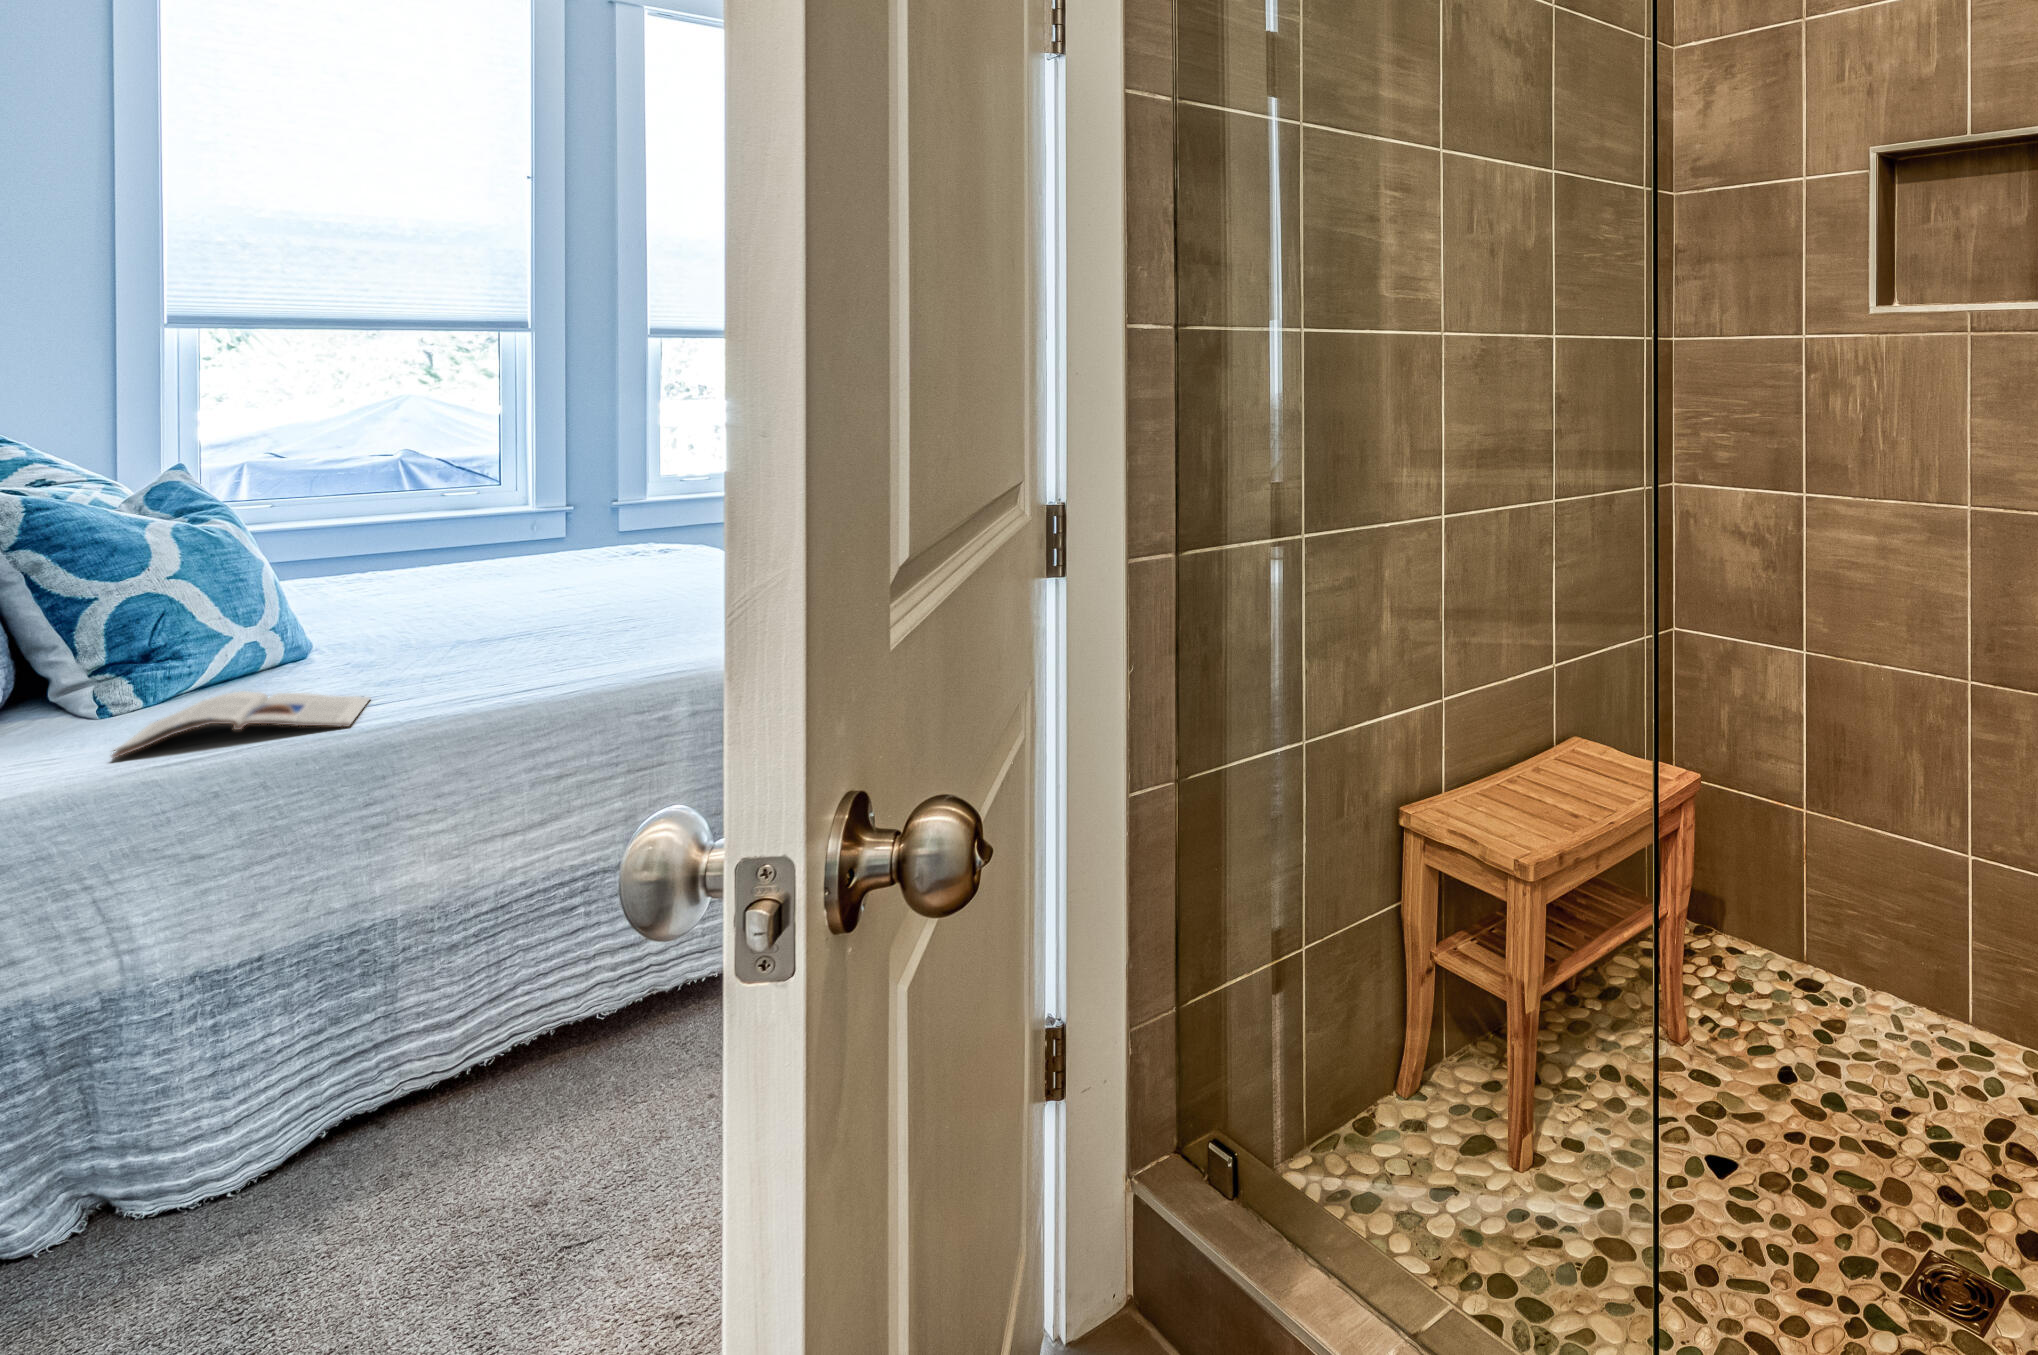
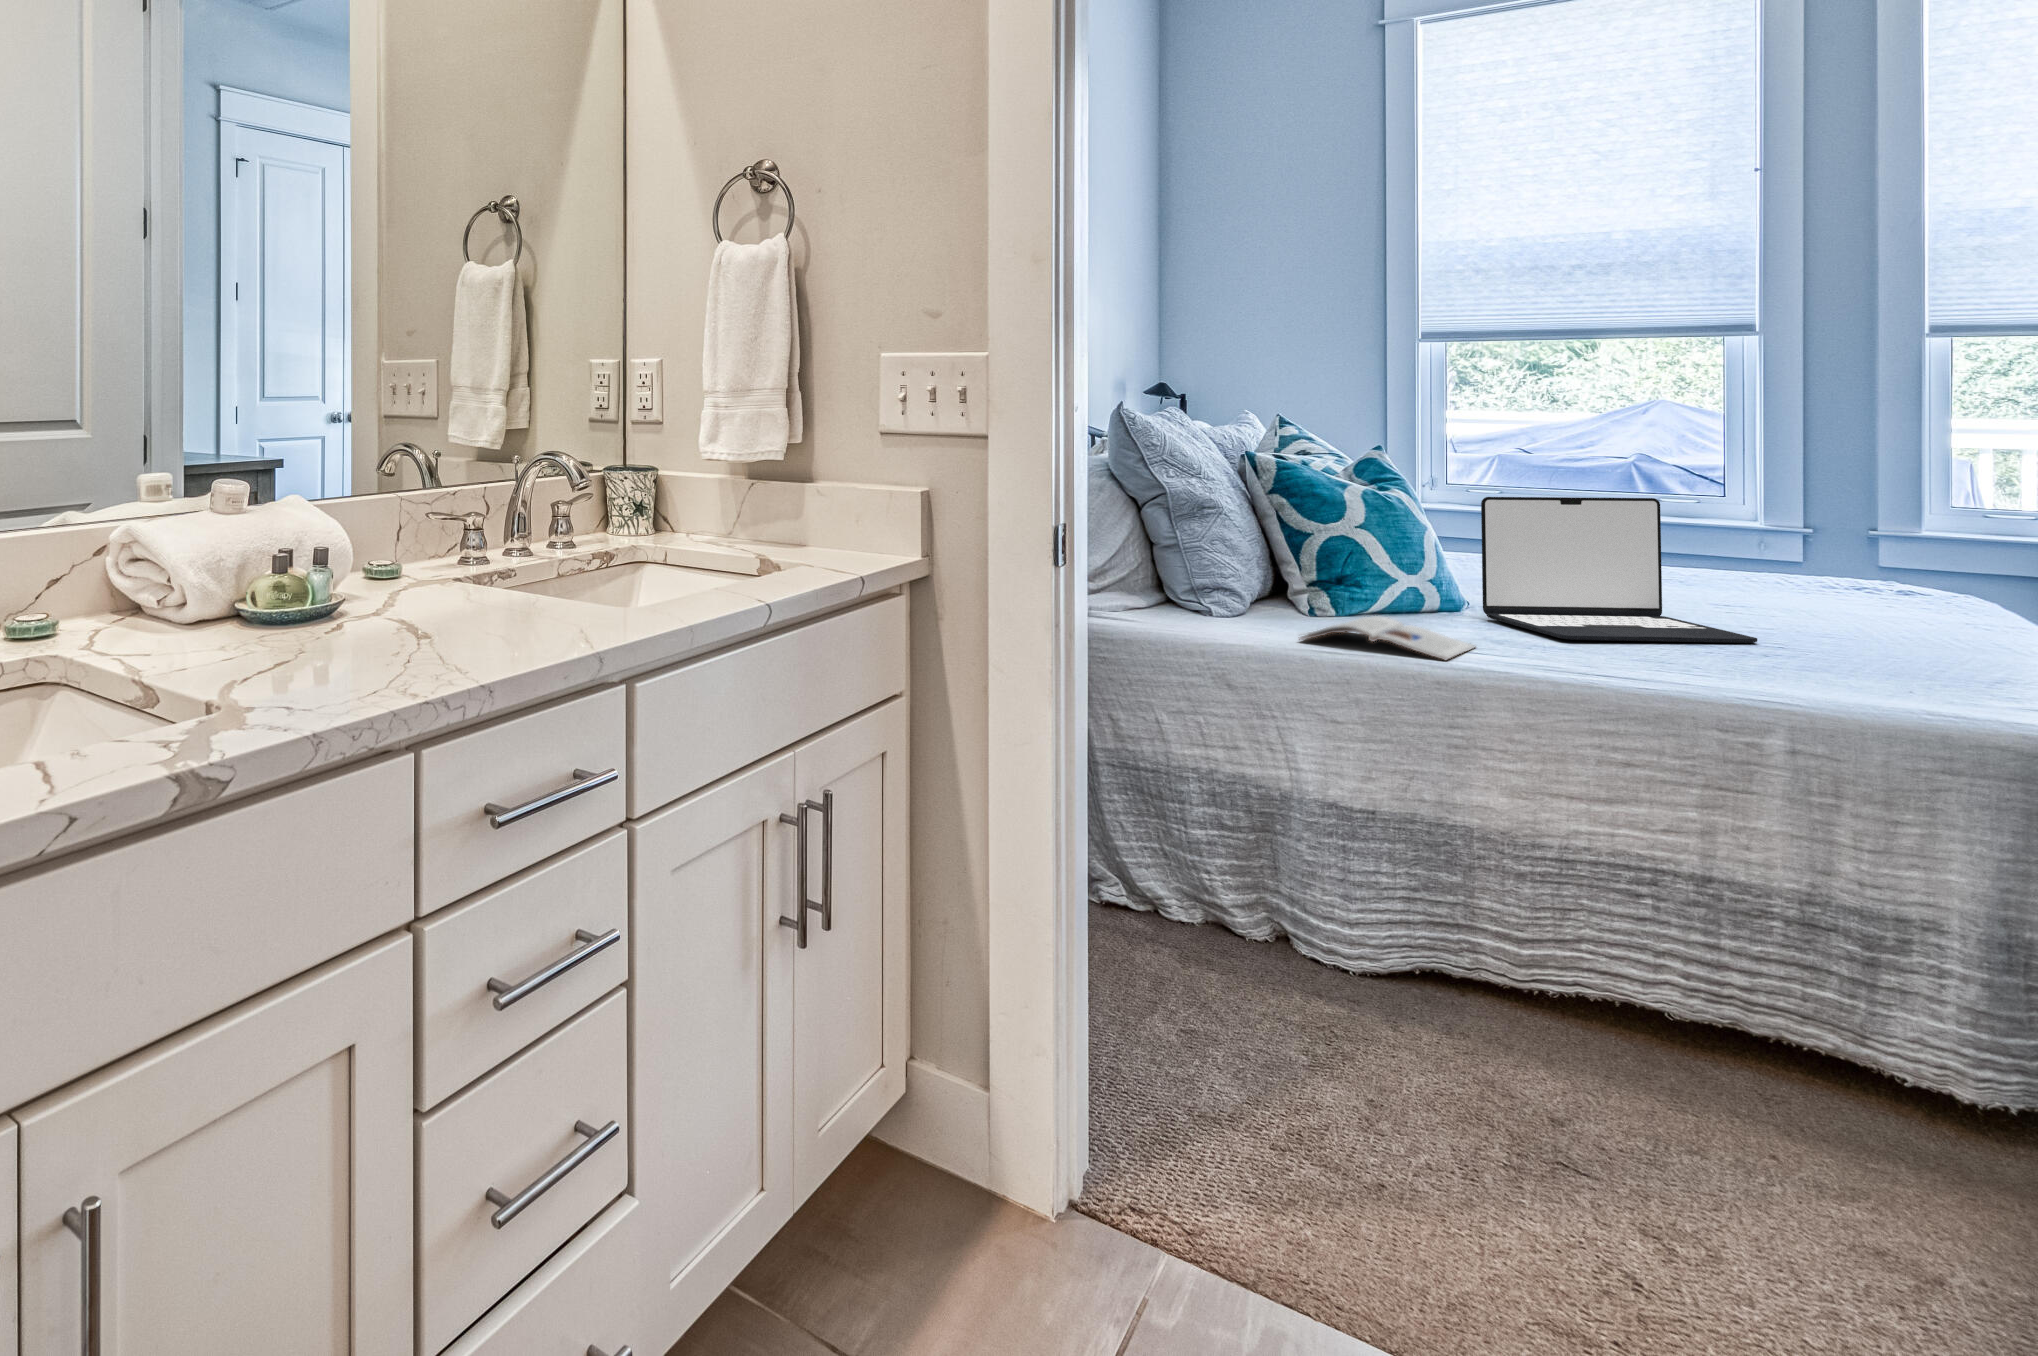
laptop: none [344,493,633,663] -> present [1481,497,1757,643]

